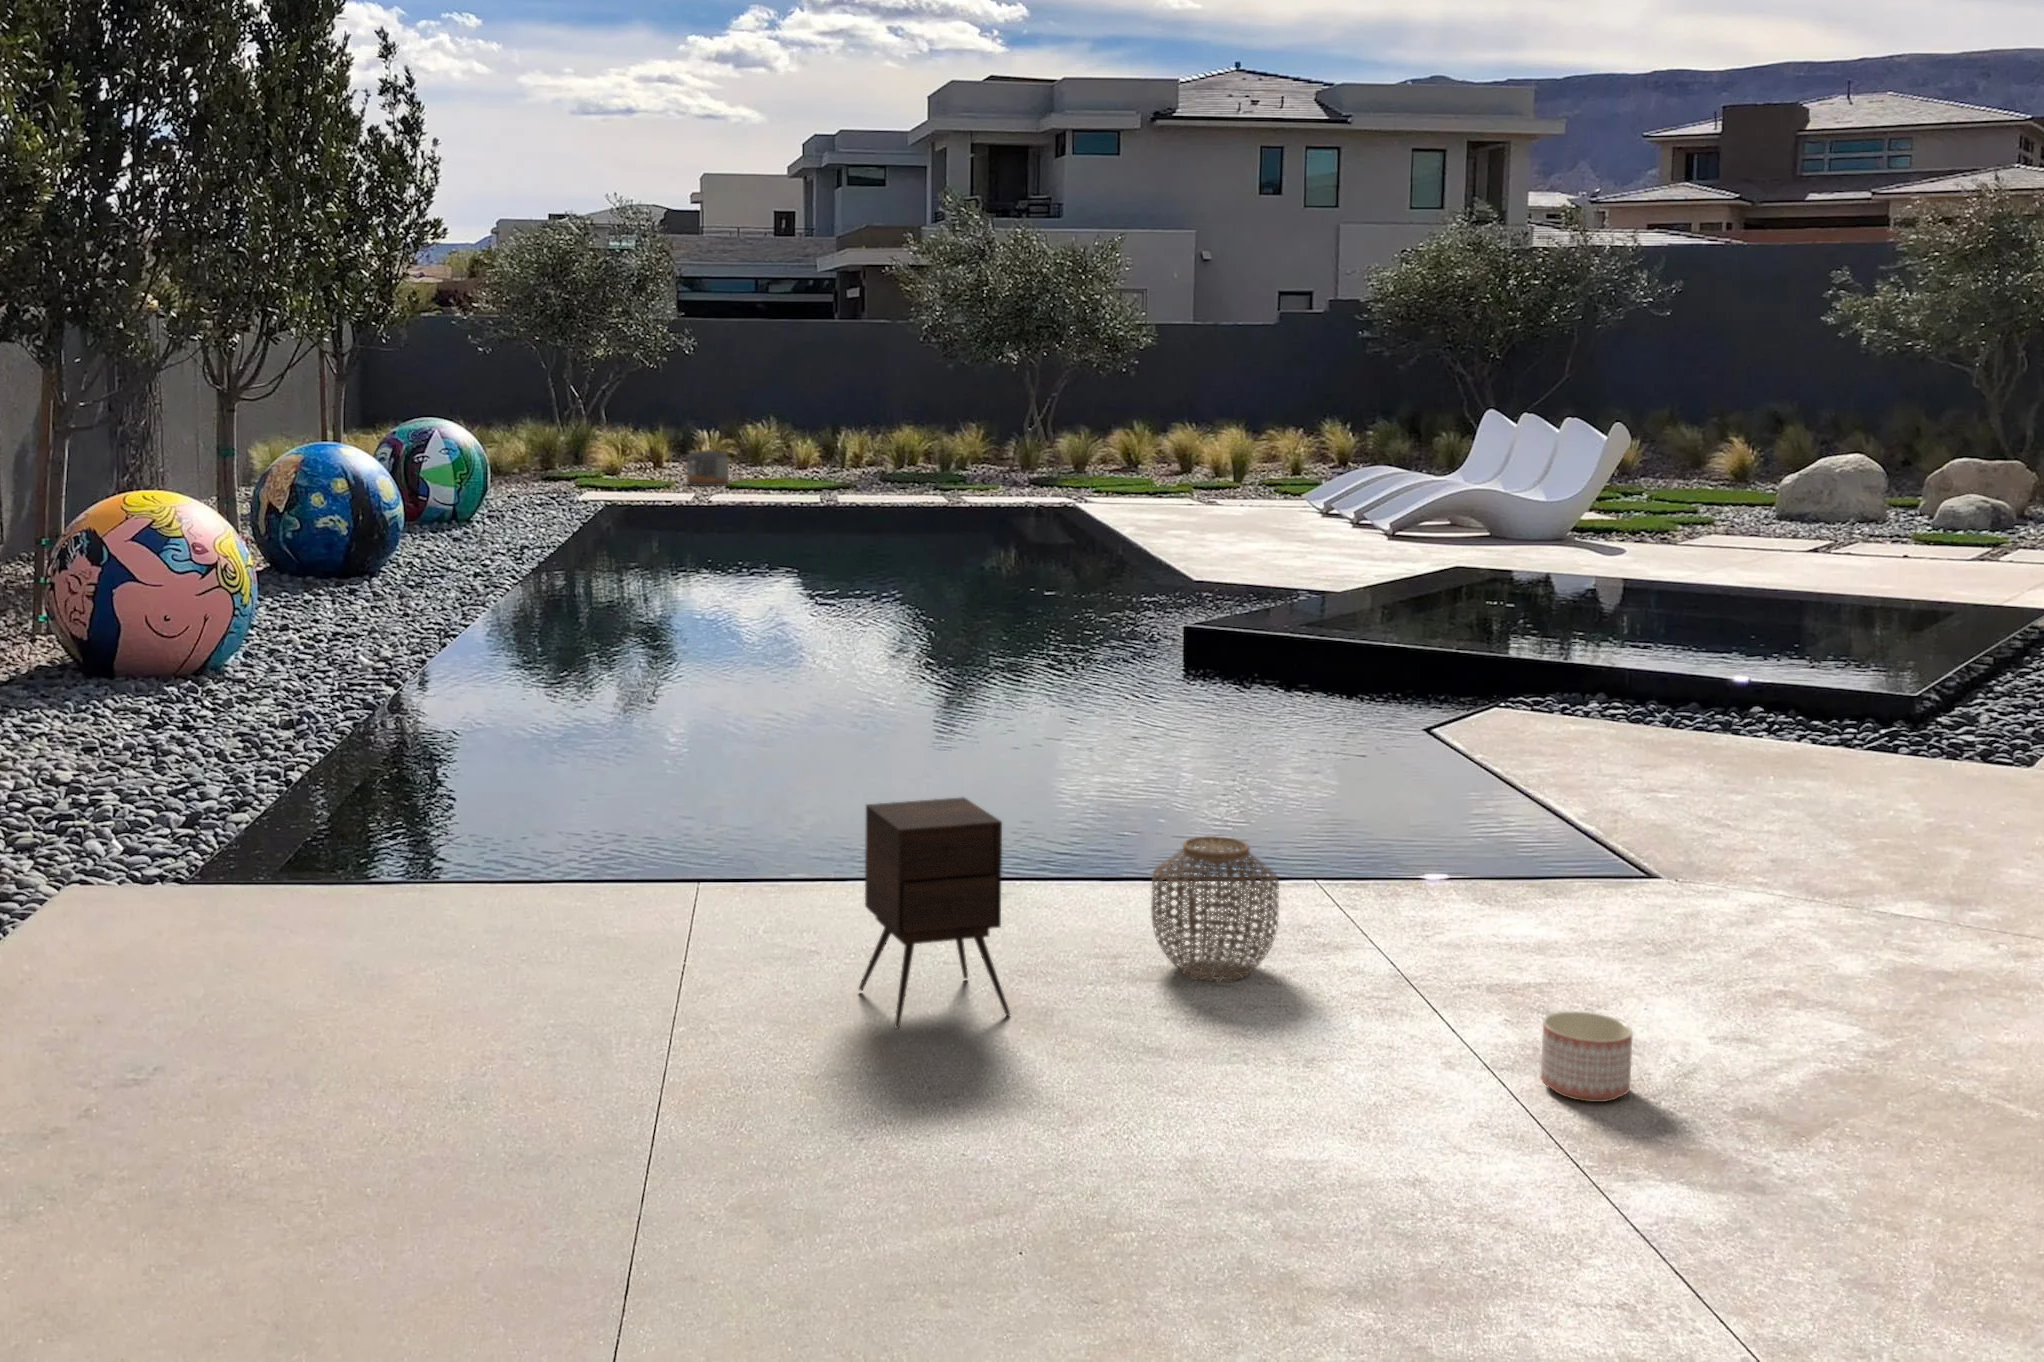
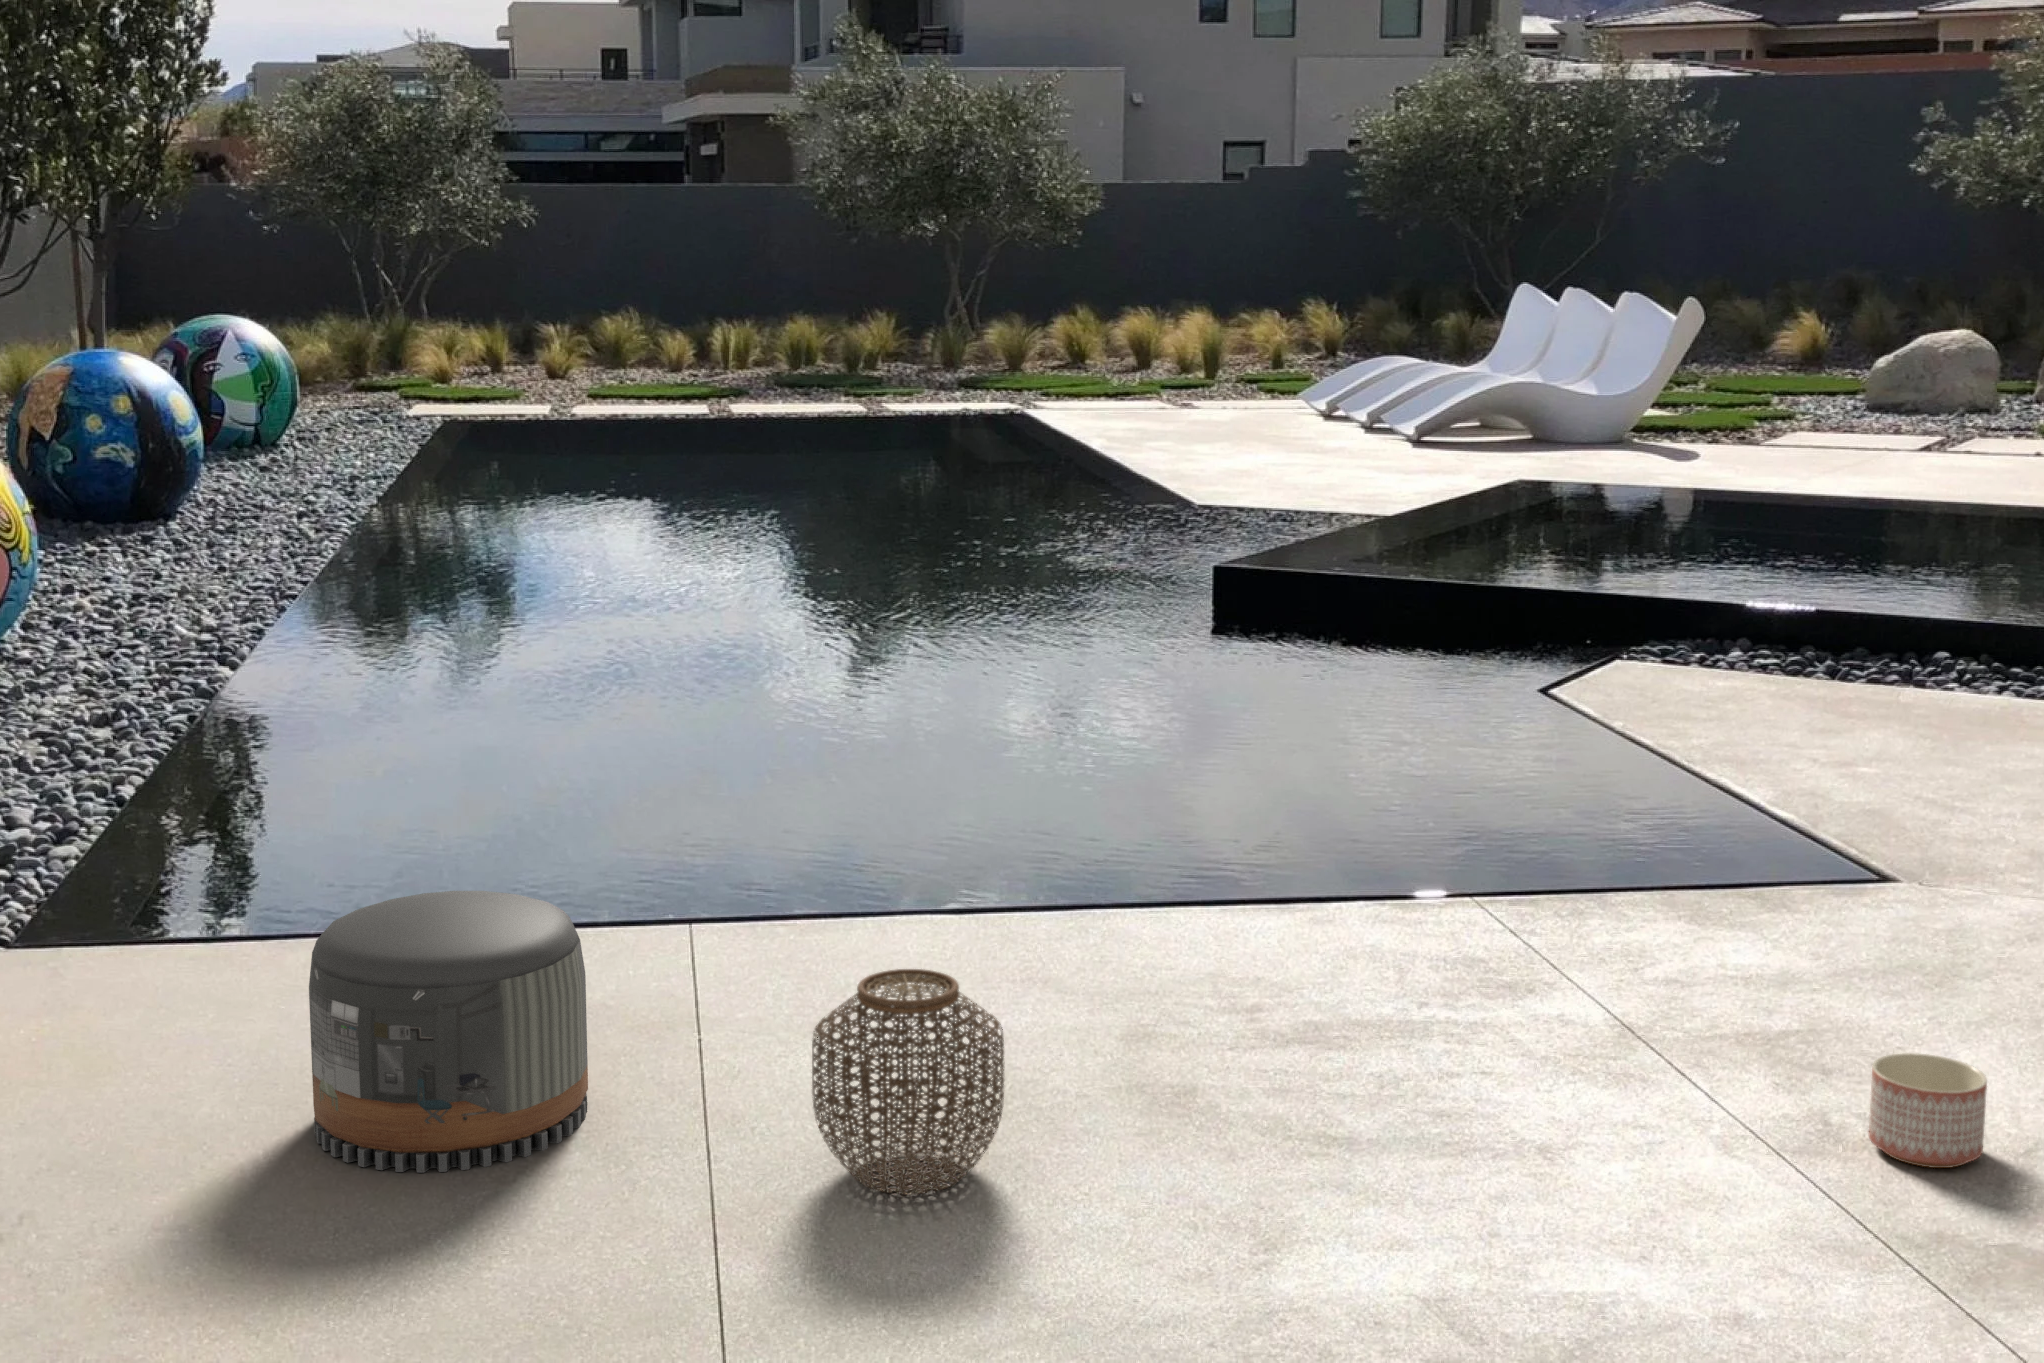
pouf: present [687,450,729,486] -> present [309,891,588,1173]
side table: present [859,797,1010,1028] -> none [968,803,1174,1110]
woven basket: present [1151,836,1279,981] -> present [812,969,1004,1194]

